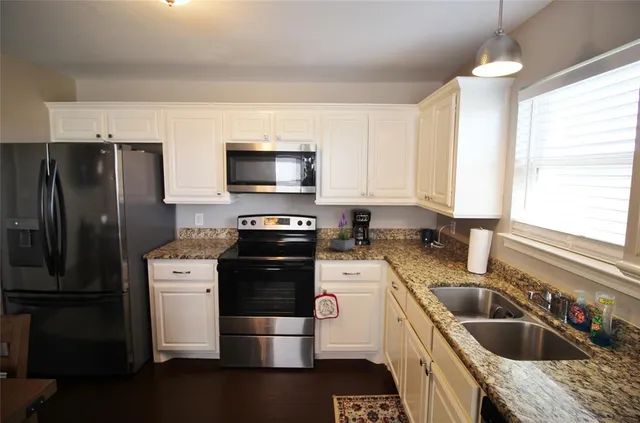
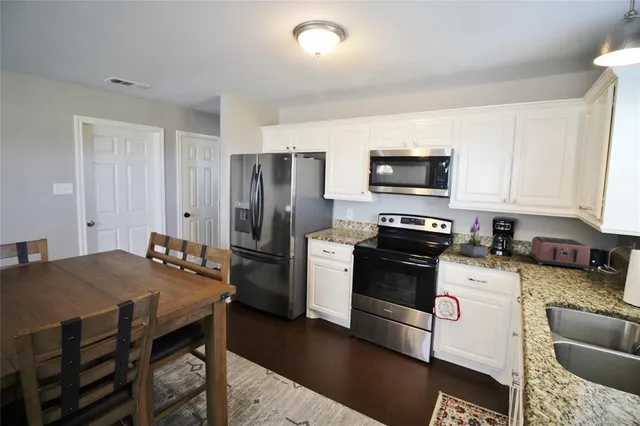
toaster: none [382,224,428,249] -> present [530,236,590,270]

